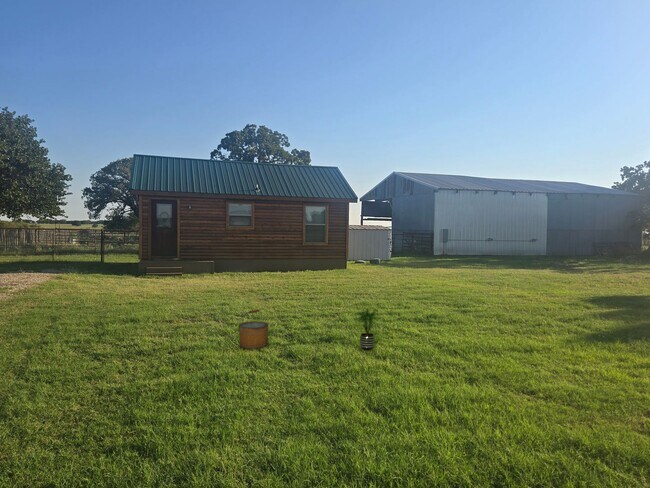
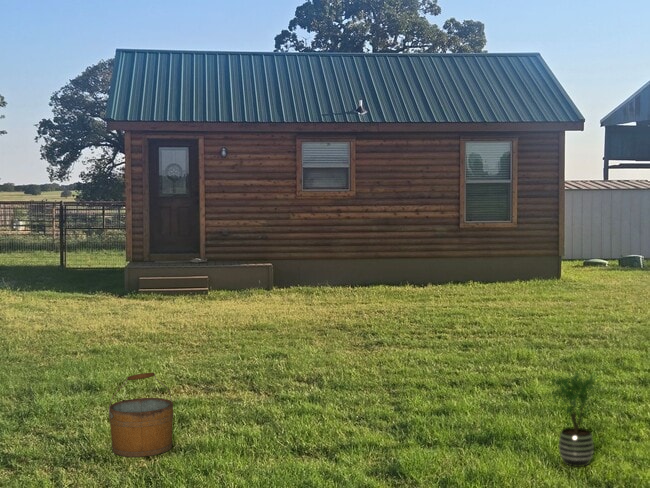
bucket: present [239,310,268,349] -> present [109,373,173,457]

